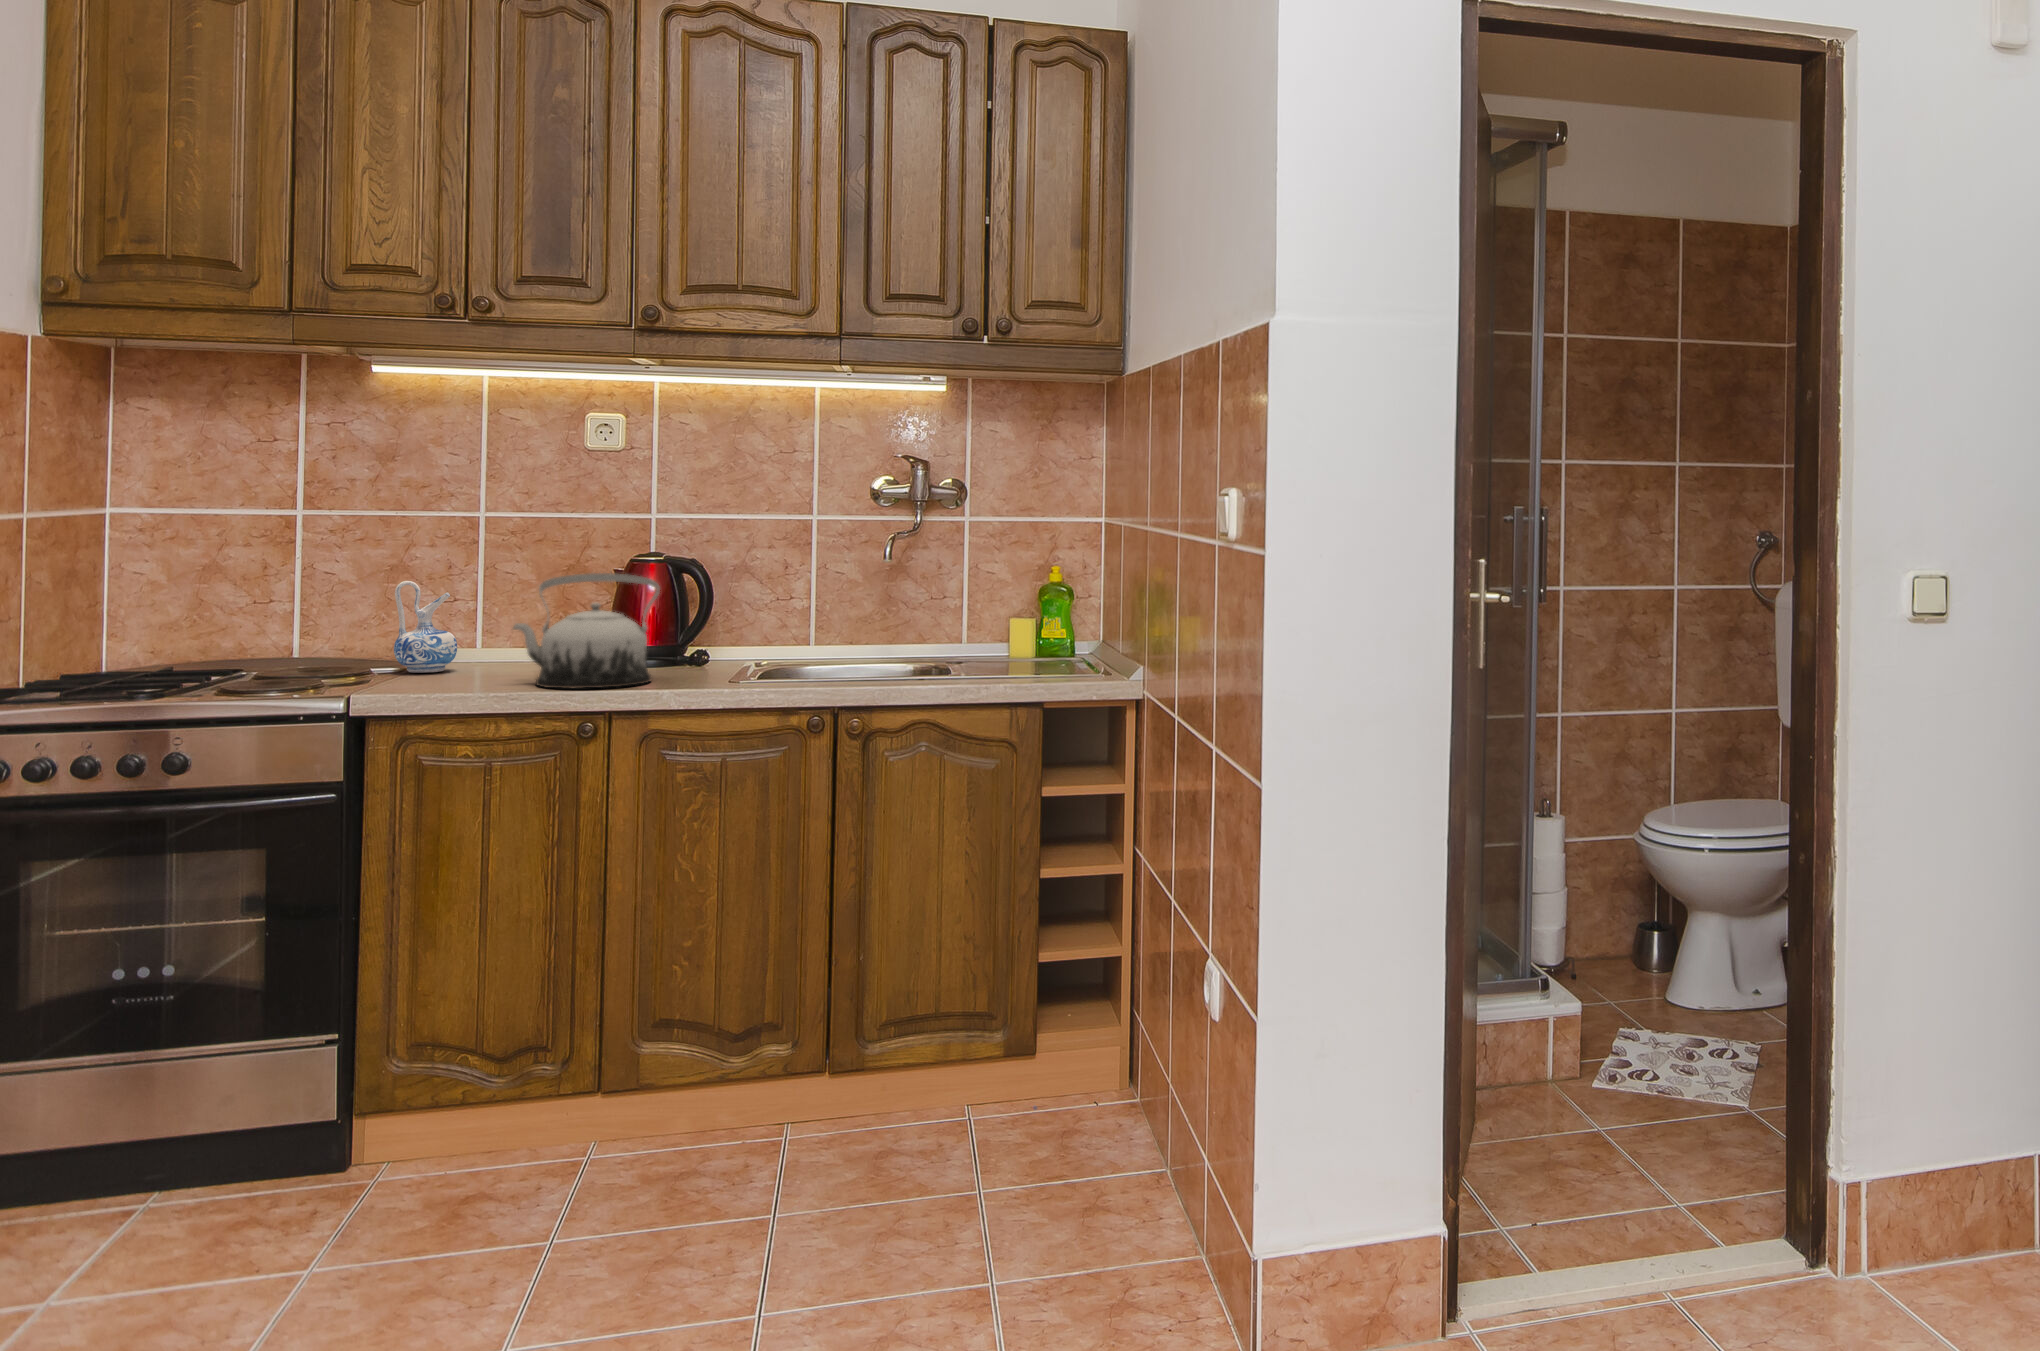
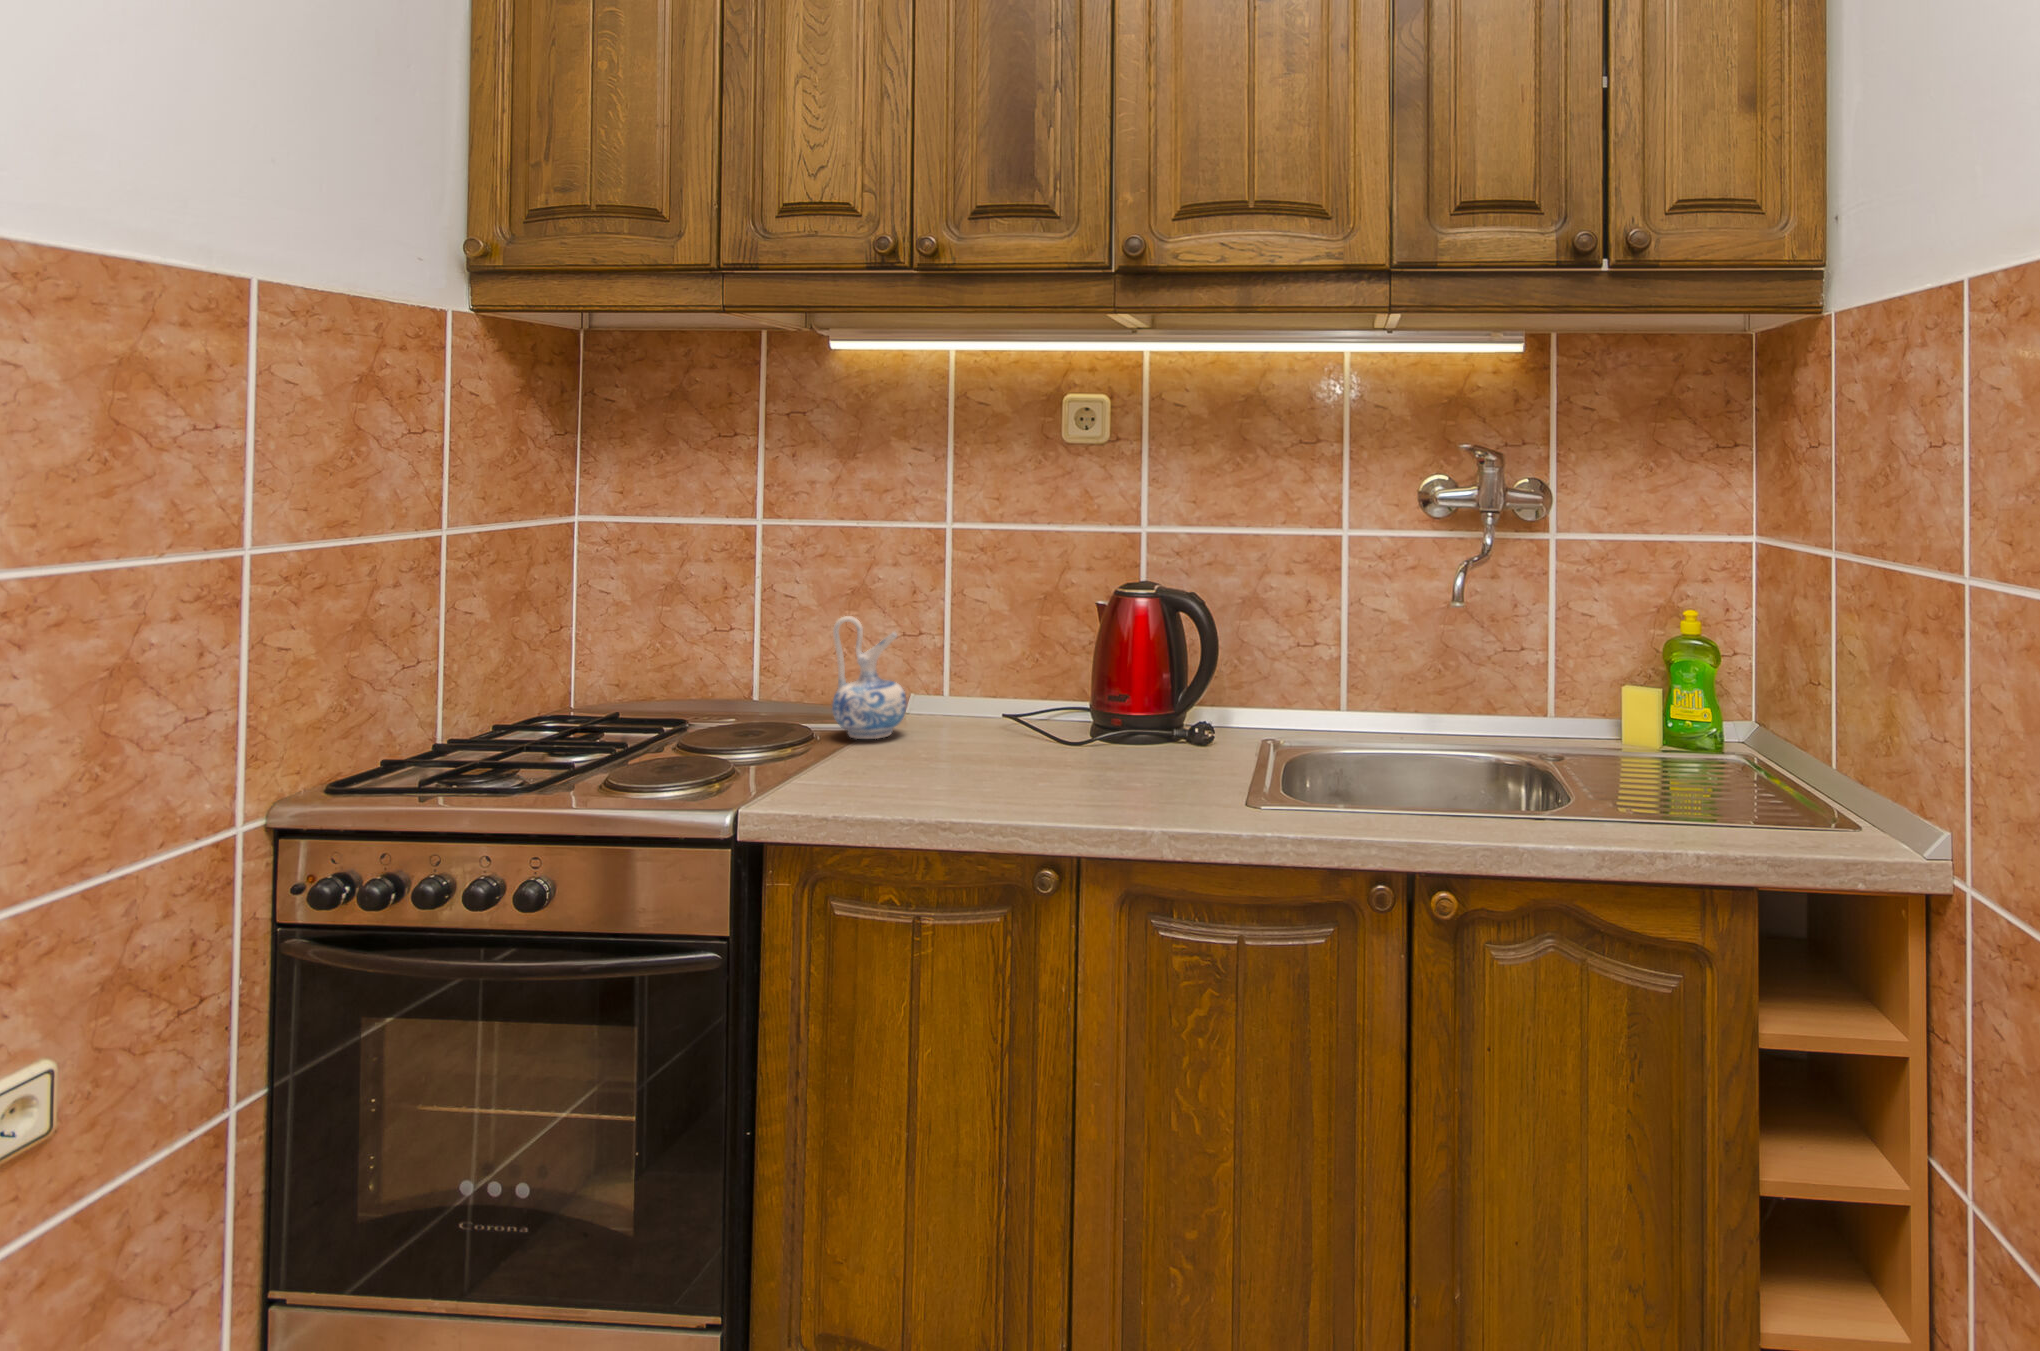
teapot: present [513,573,660,689] -> none [955,618,1147,800]

